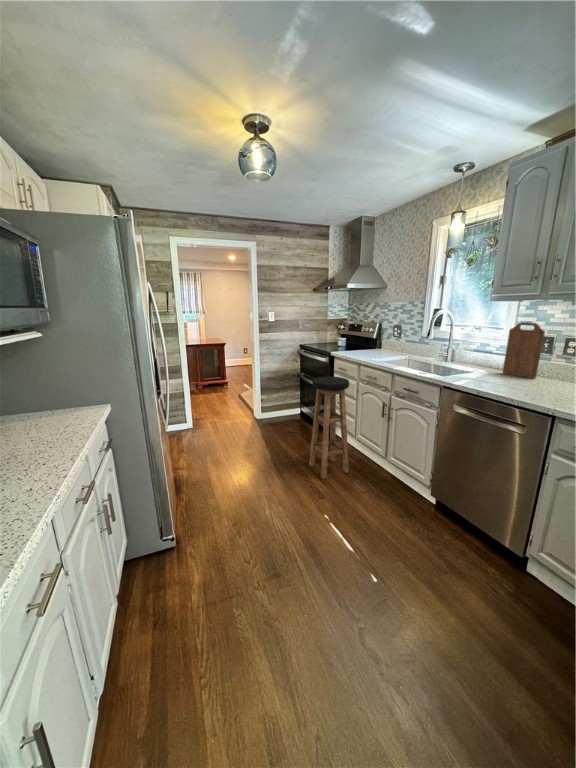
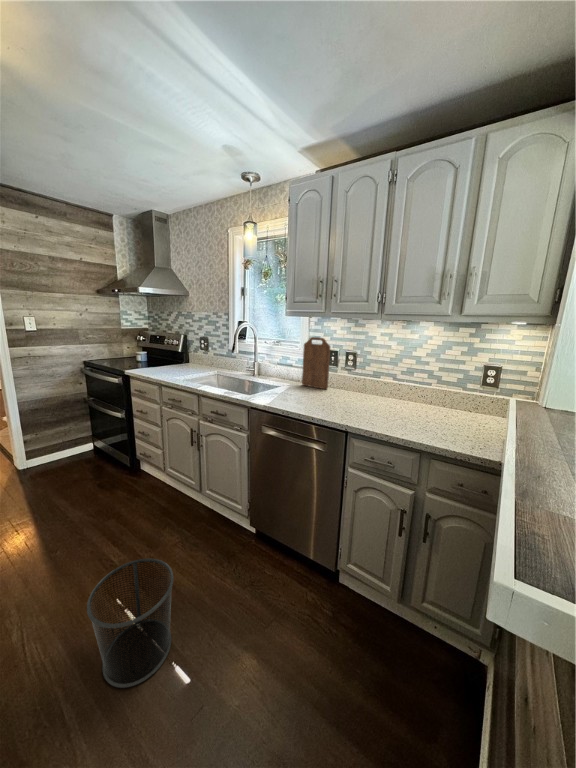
bar stool: present [309,377,349,479] -> none [89,404,157,544]
trash can: none [317,483,371,562] -> present [87,558,174,688]

